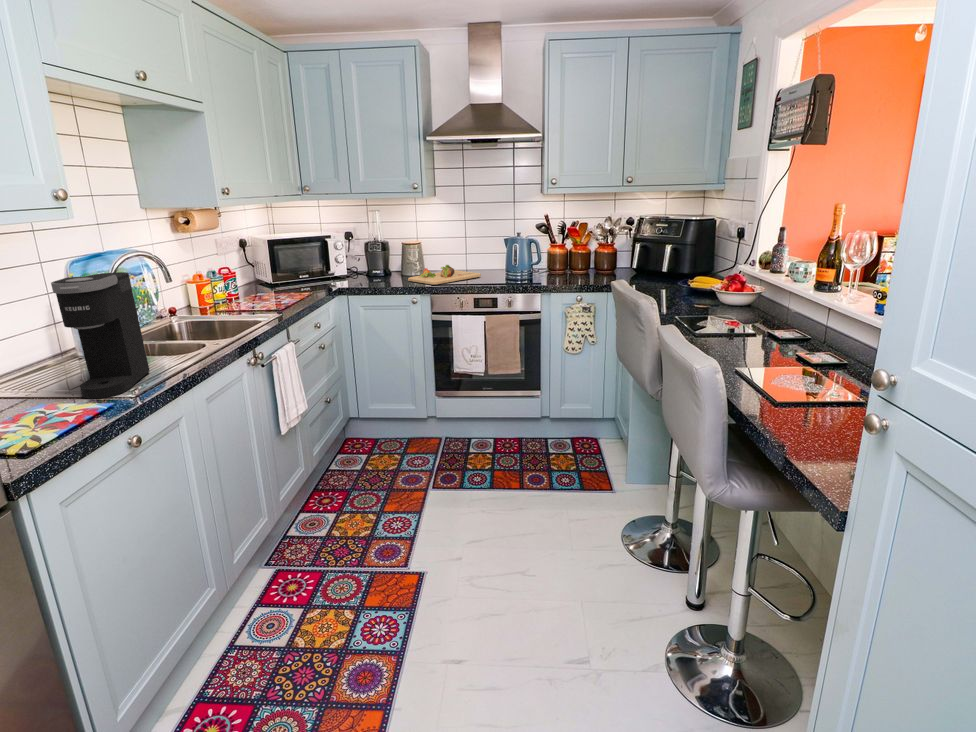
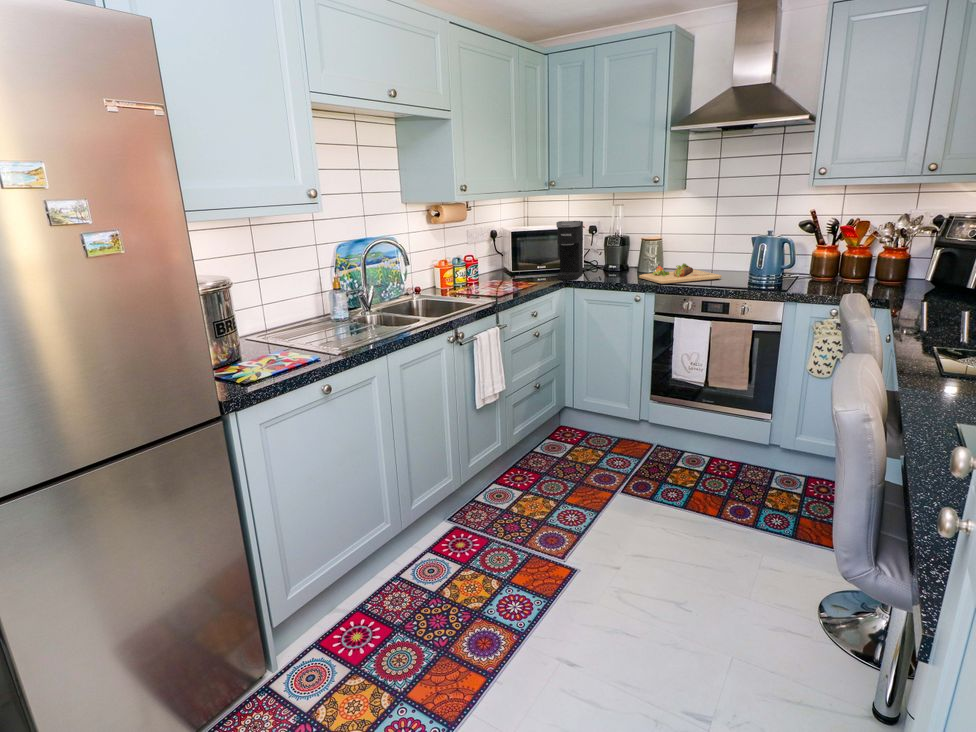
coffee maker: present [51,272,150,399] -> present [556,221,583,280]

